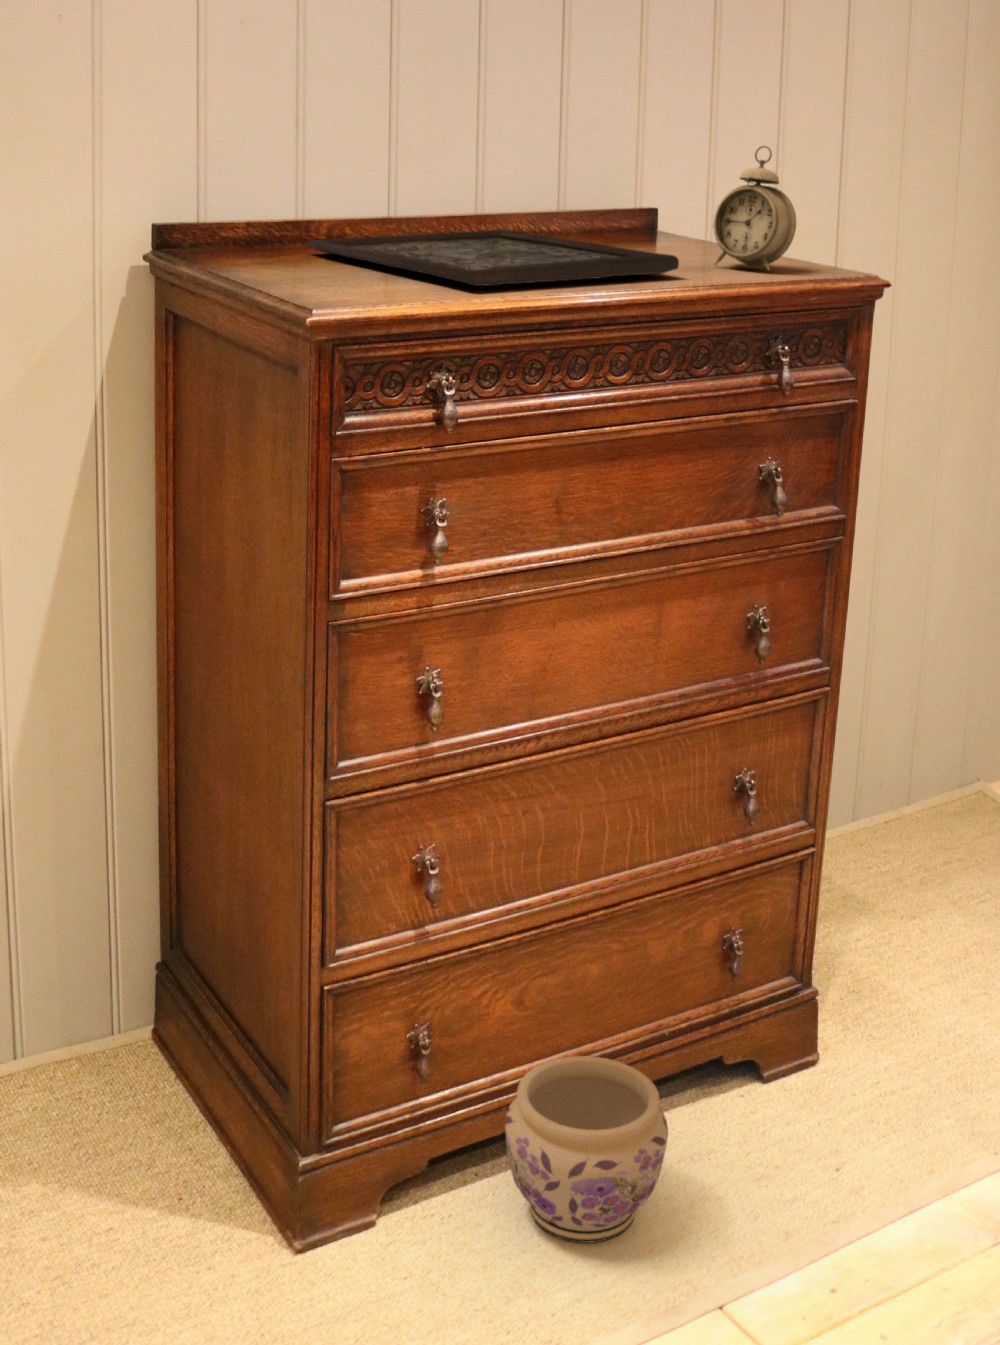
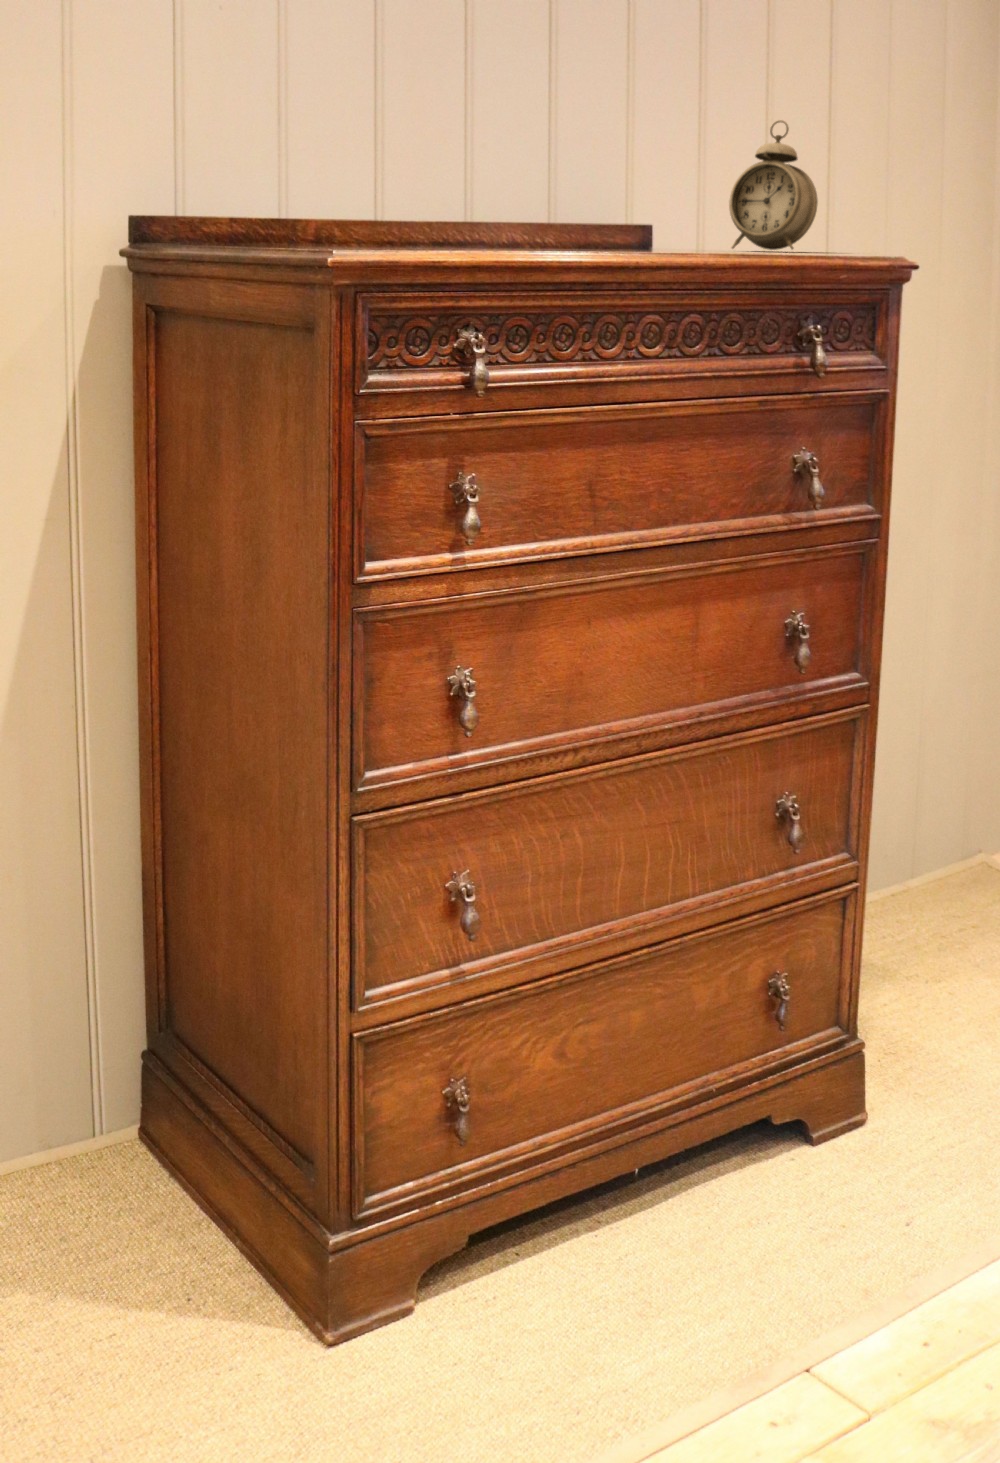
tray: present [307,229,679,286] -> none [297,227,703,246]
planter: present [505,1056,668,1243] -> none [555,1111,738,1317]

